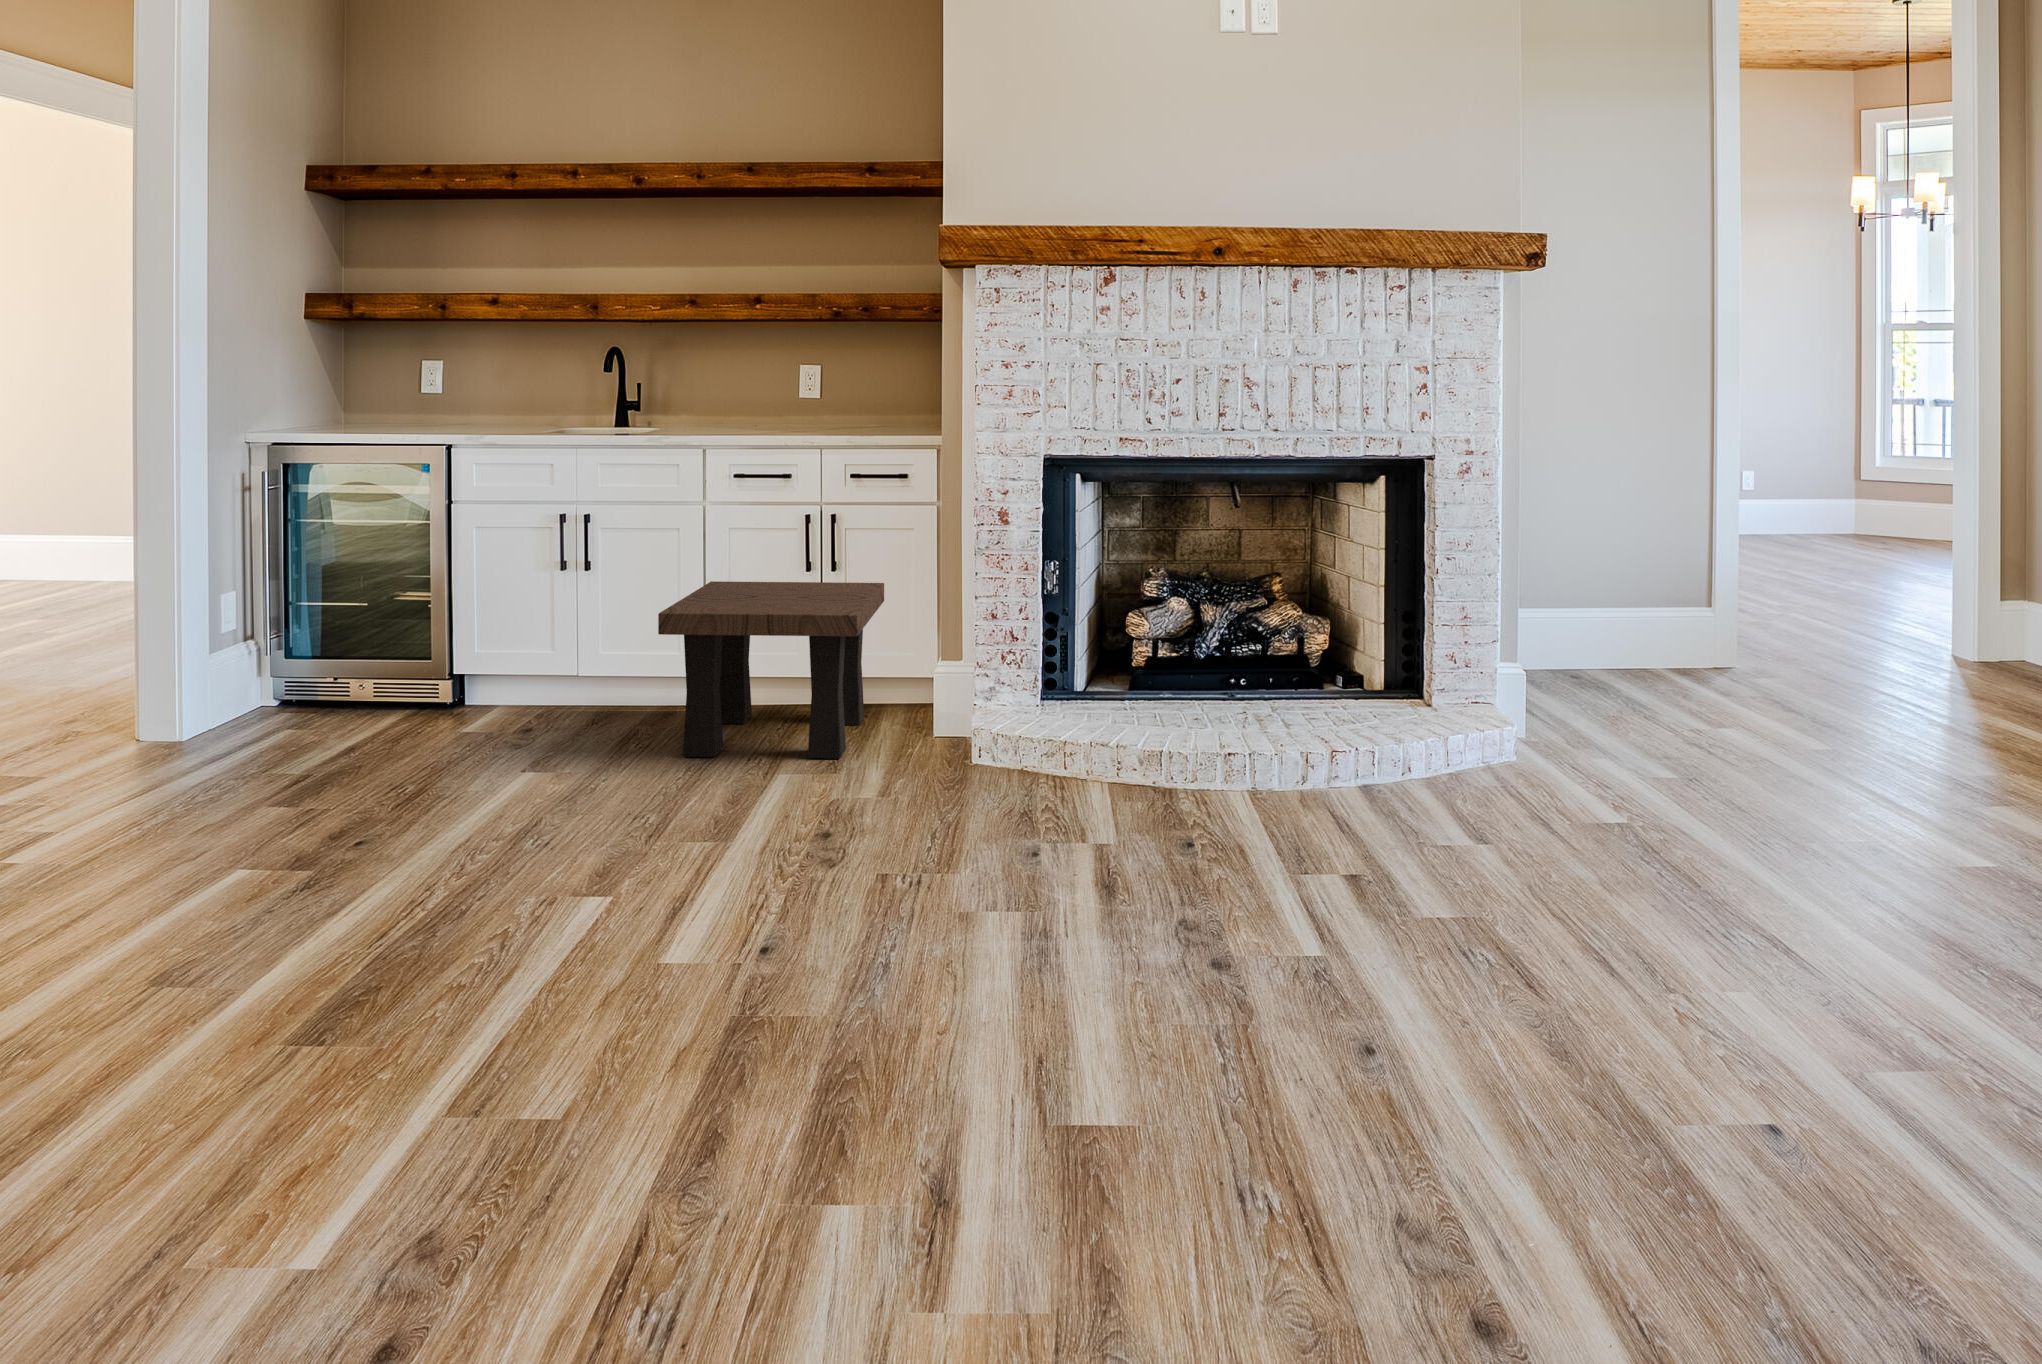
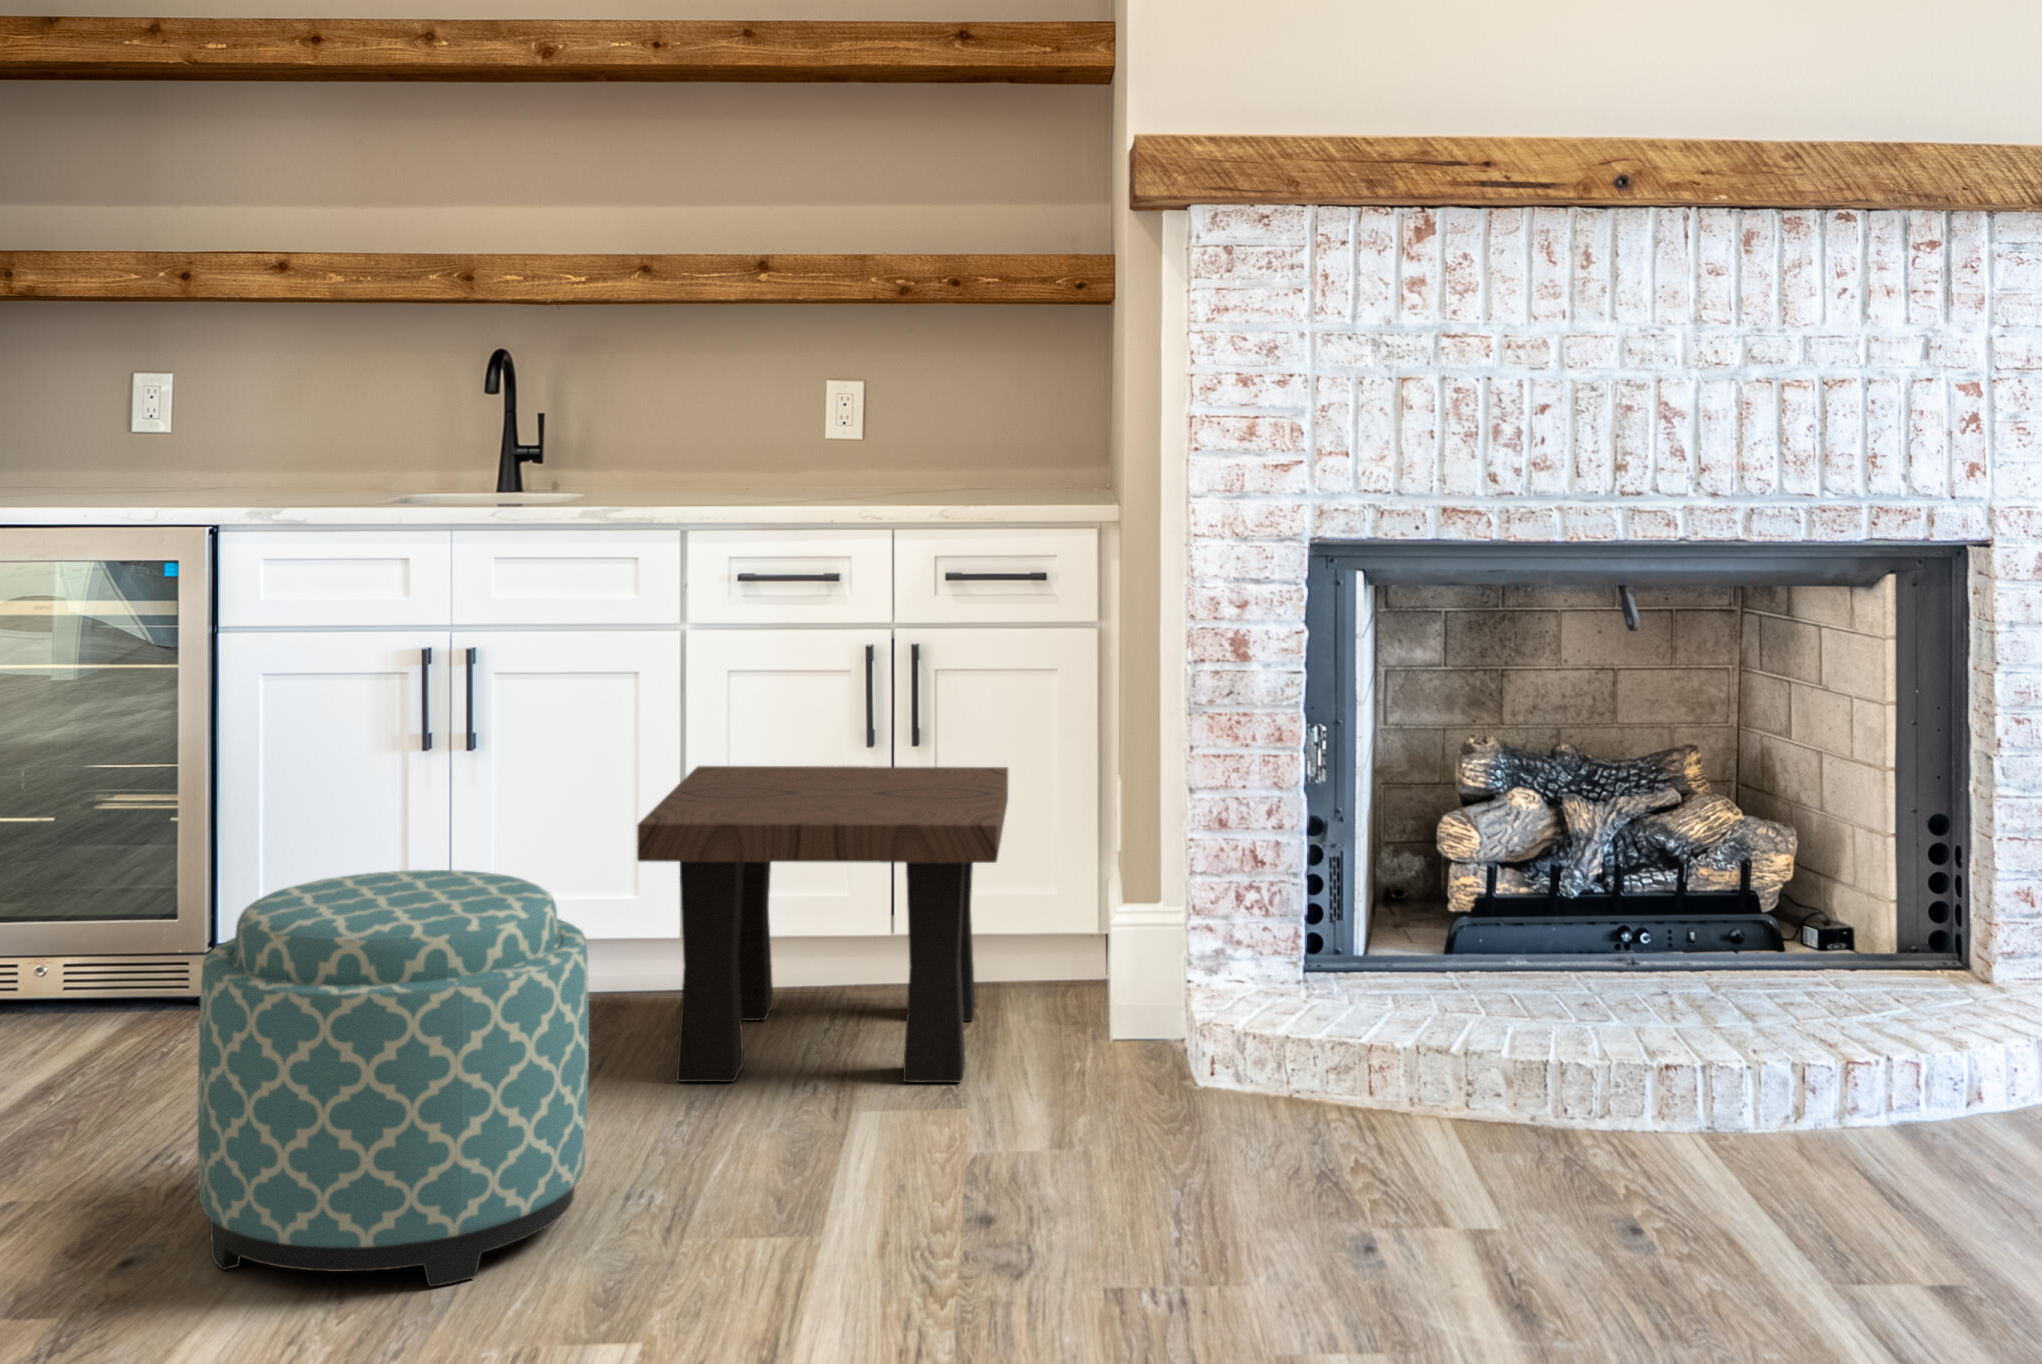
ottoman: none [389,638,608,866] -> present [198,870,589,1287]

